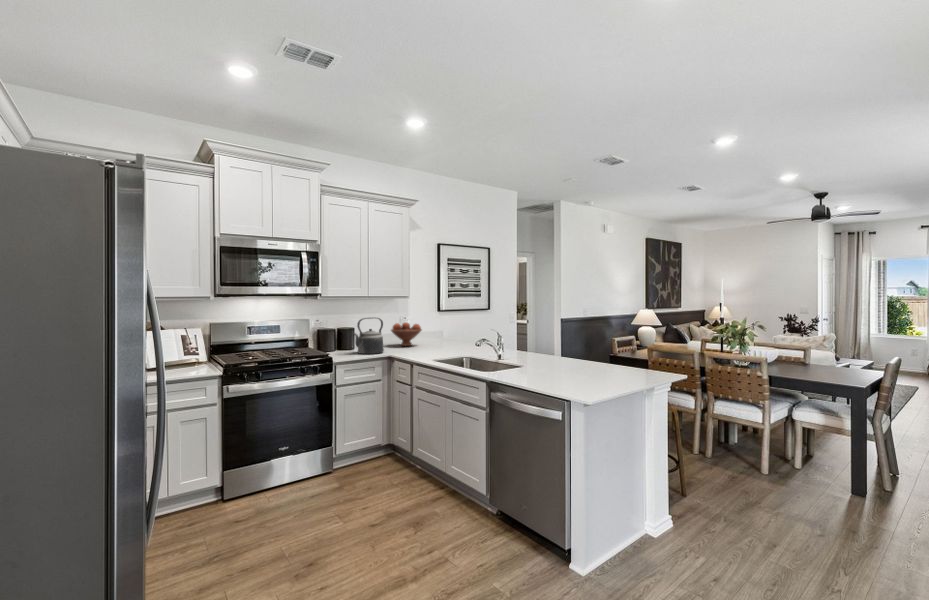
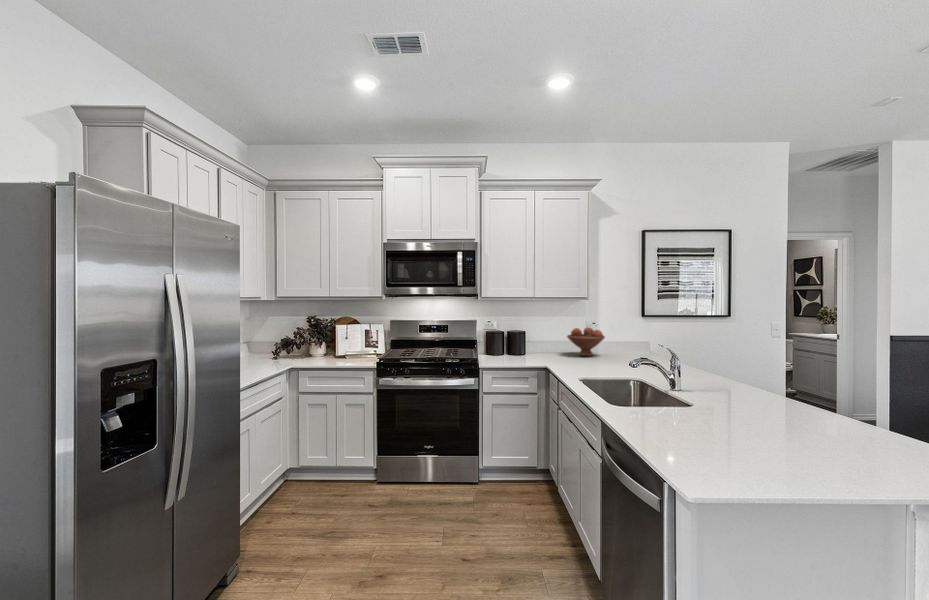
kettle: present [353,318,384,354] -> none [508,321,546,362]

